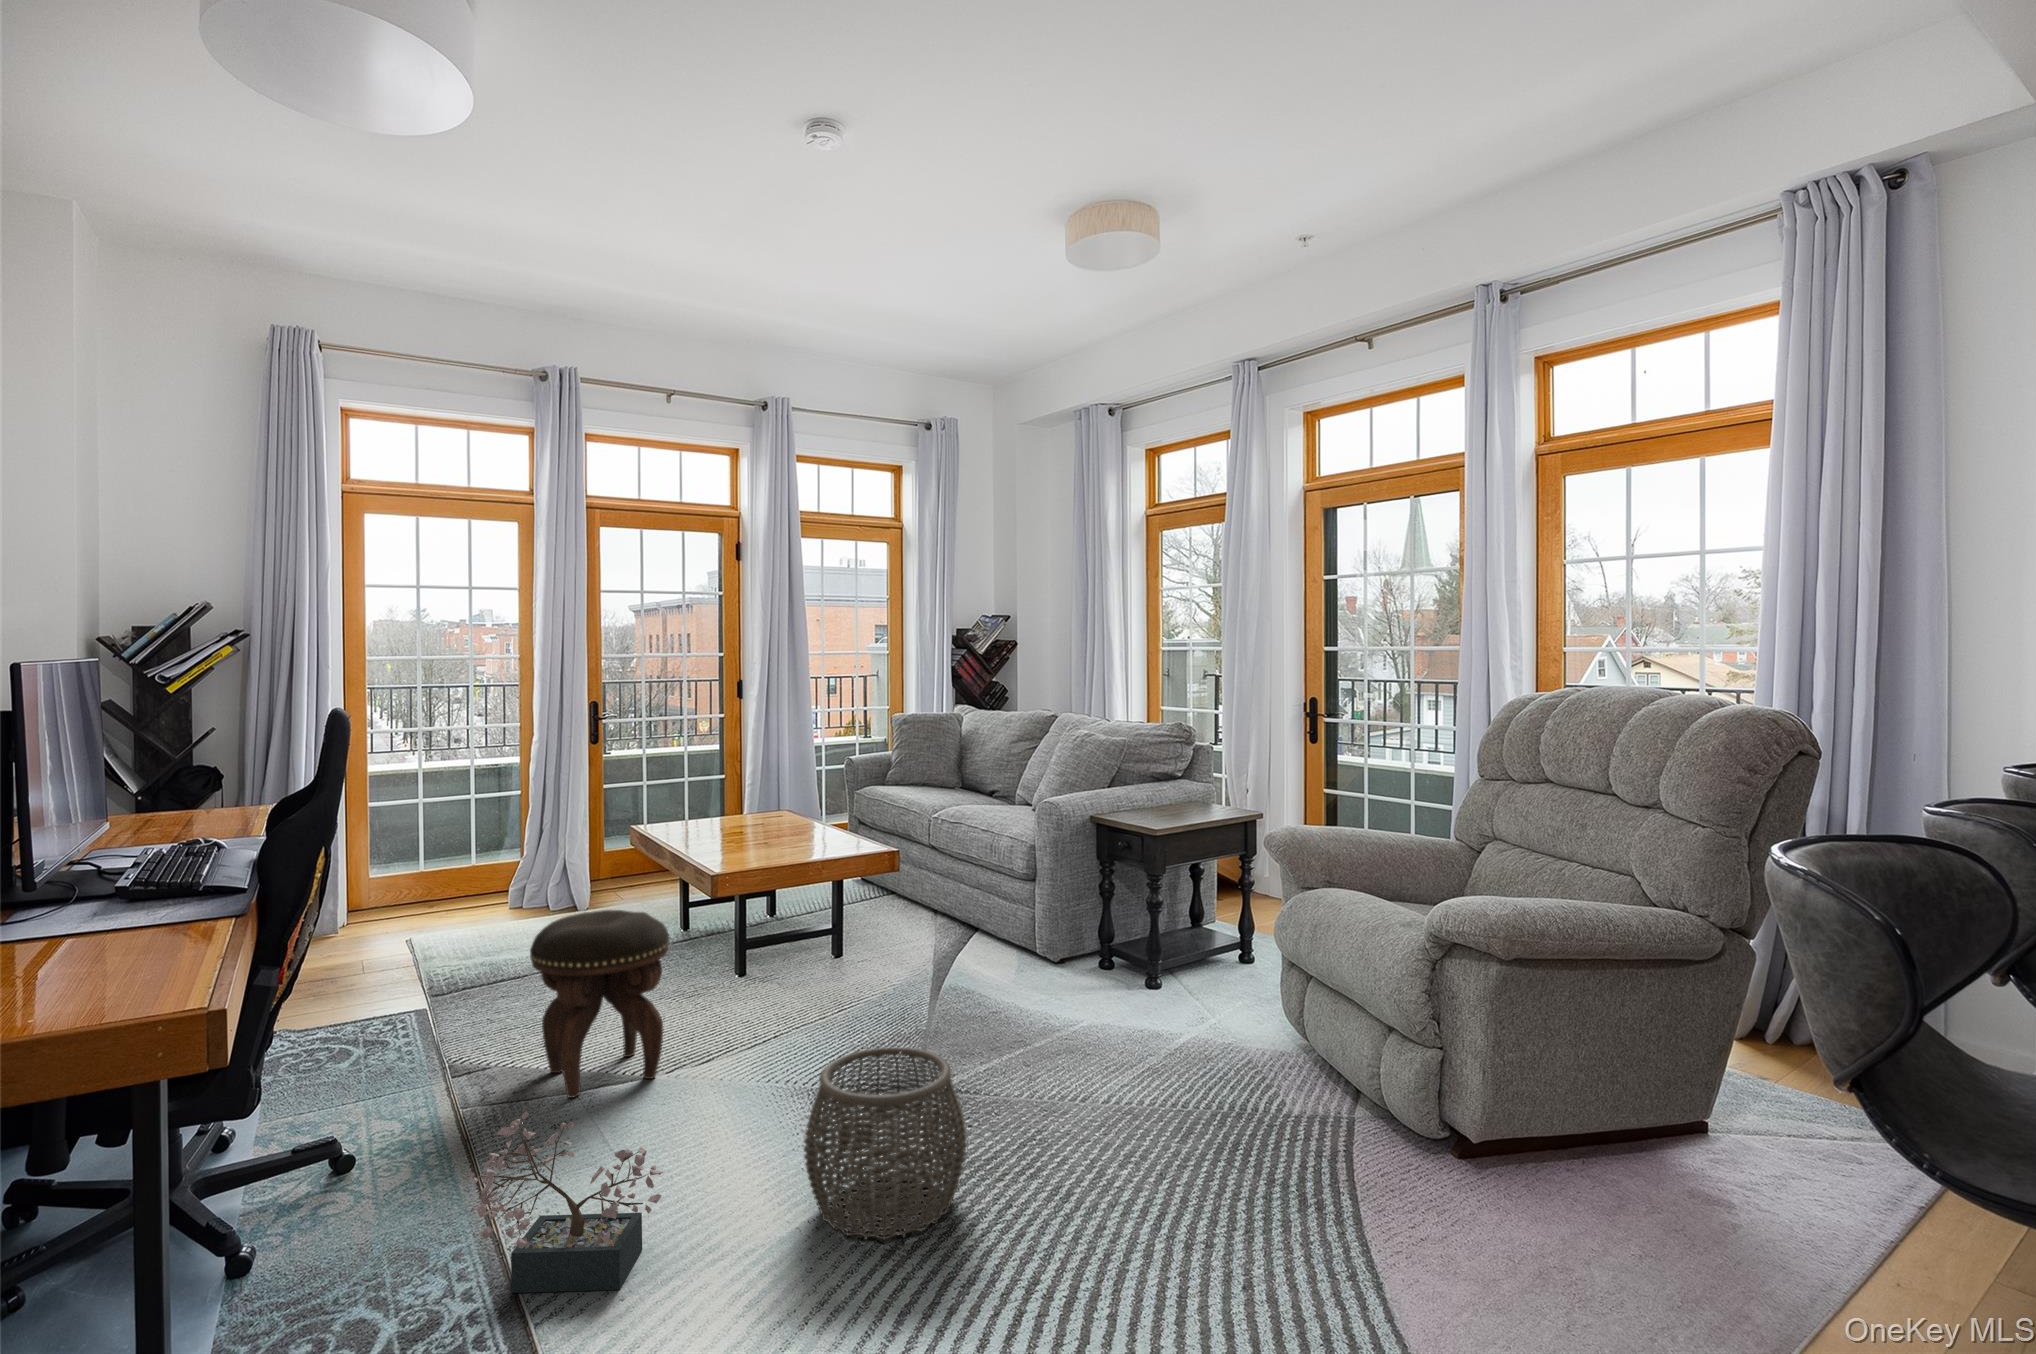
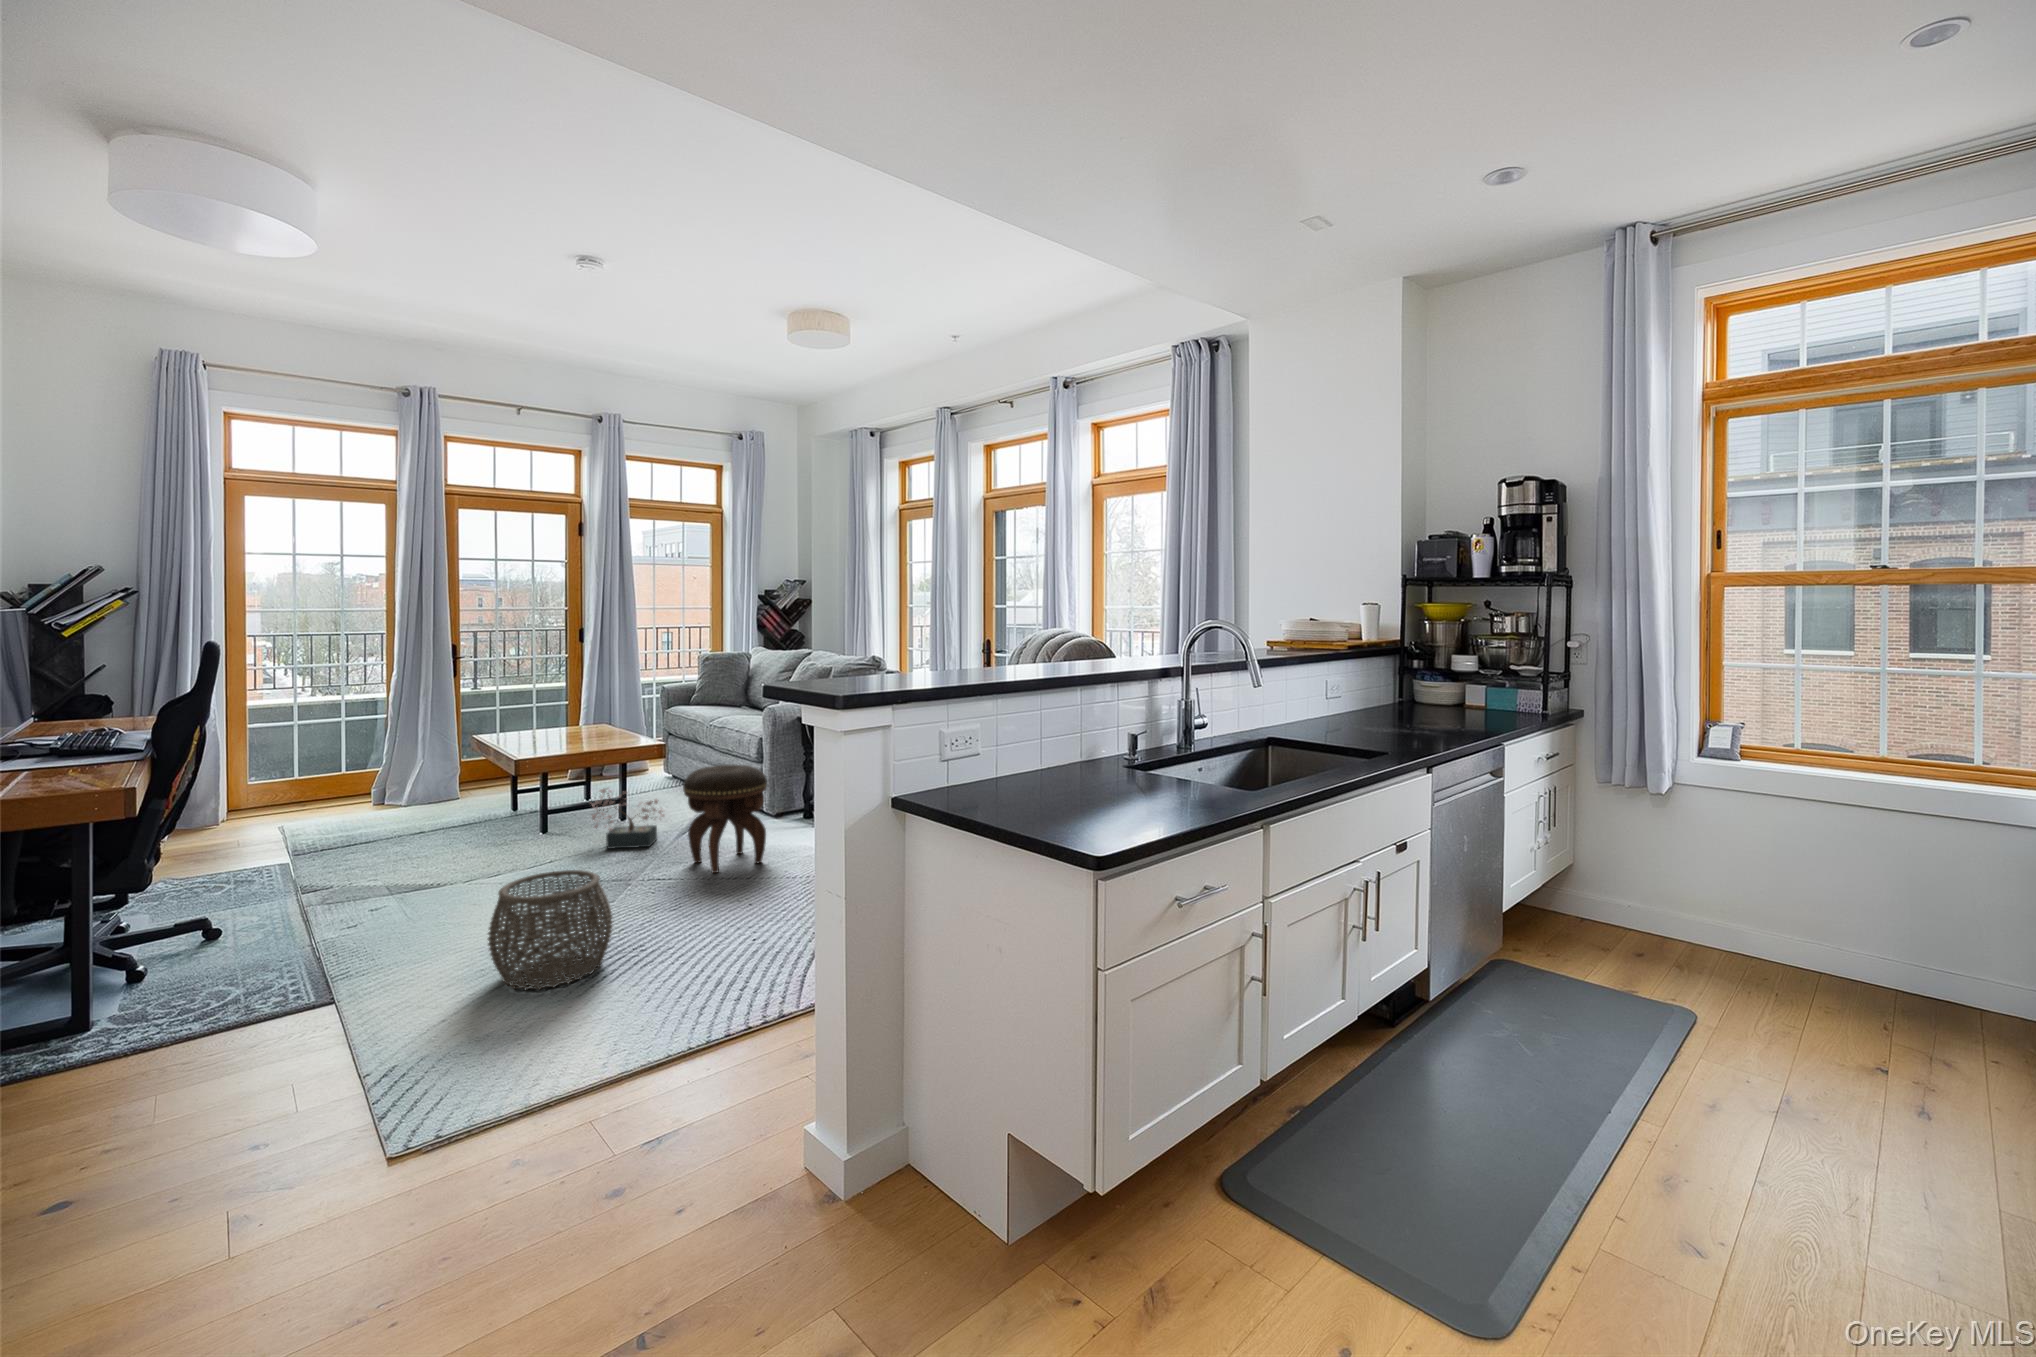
footstool: present [530,910,669,1098] -> present [683,765,767,873]
decorative plant: present [469,1112,663,1293] -> present [592,788,664,849]

